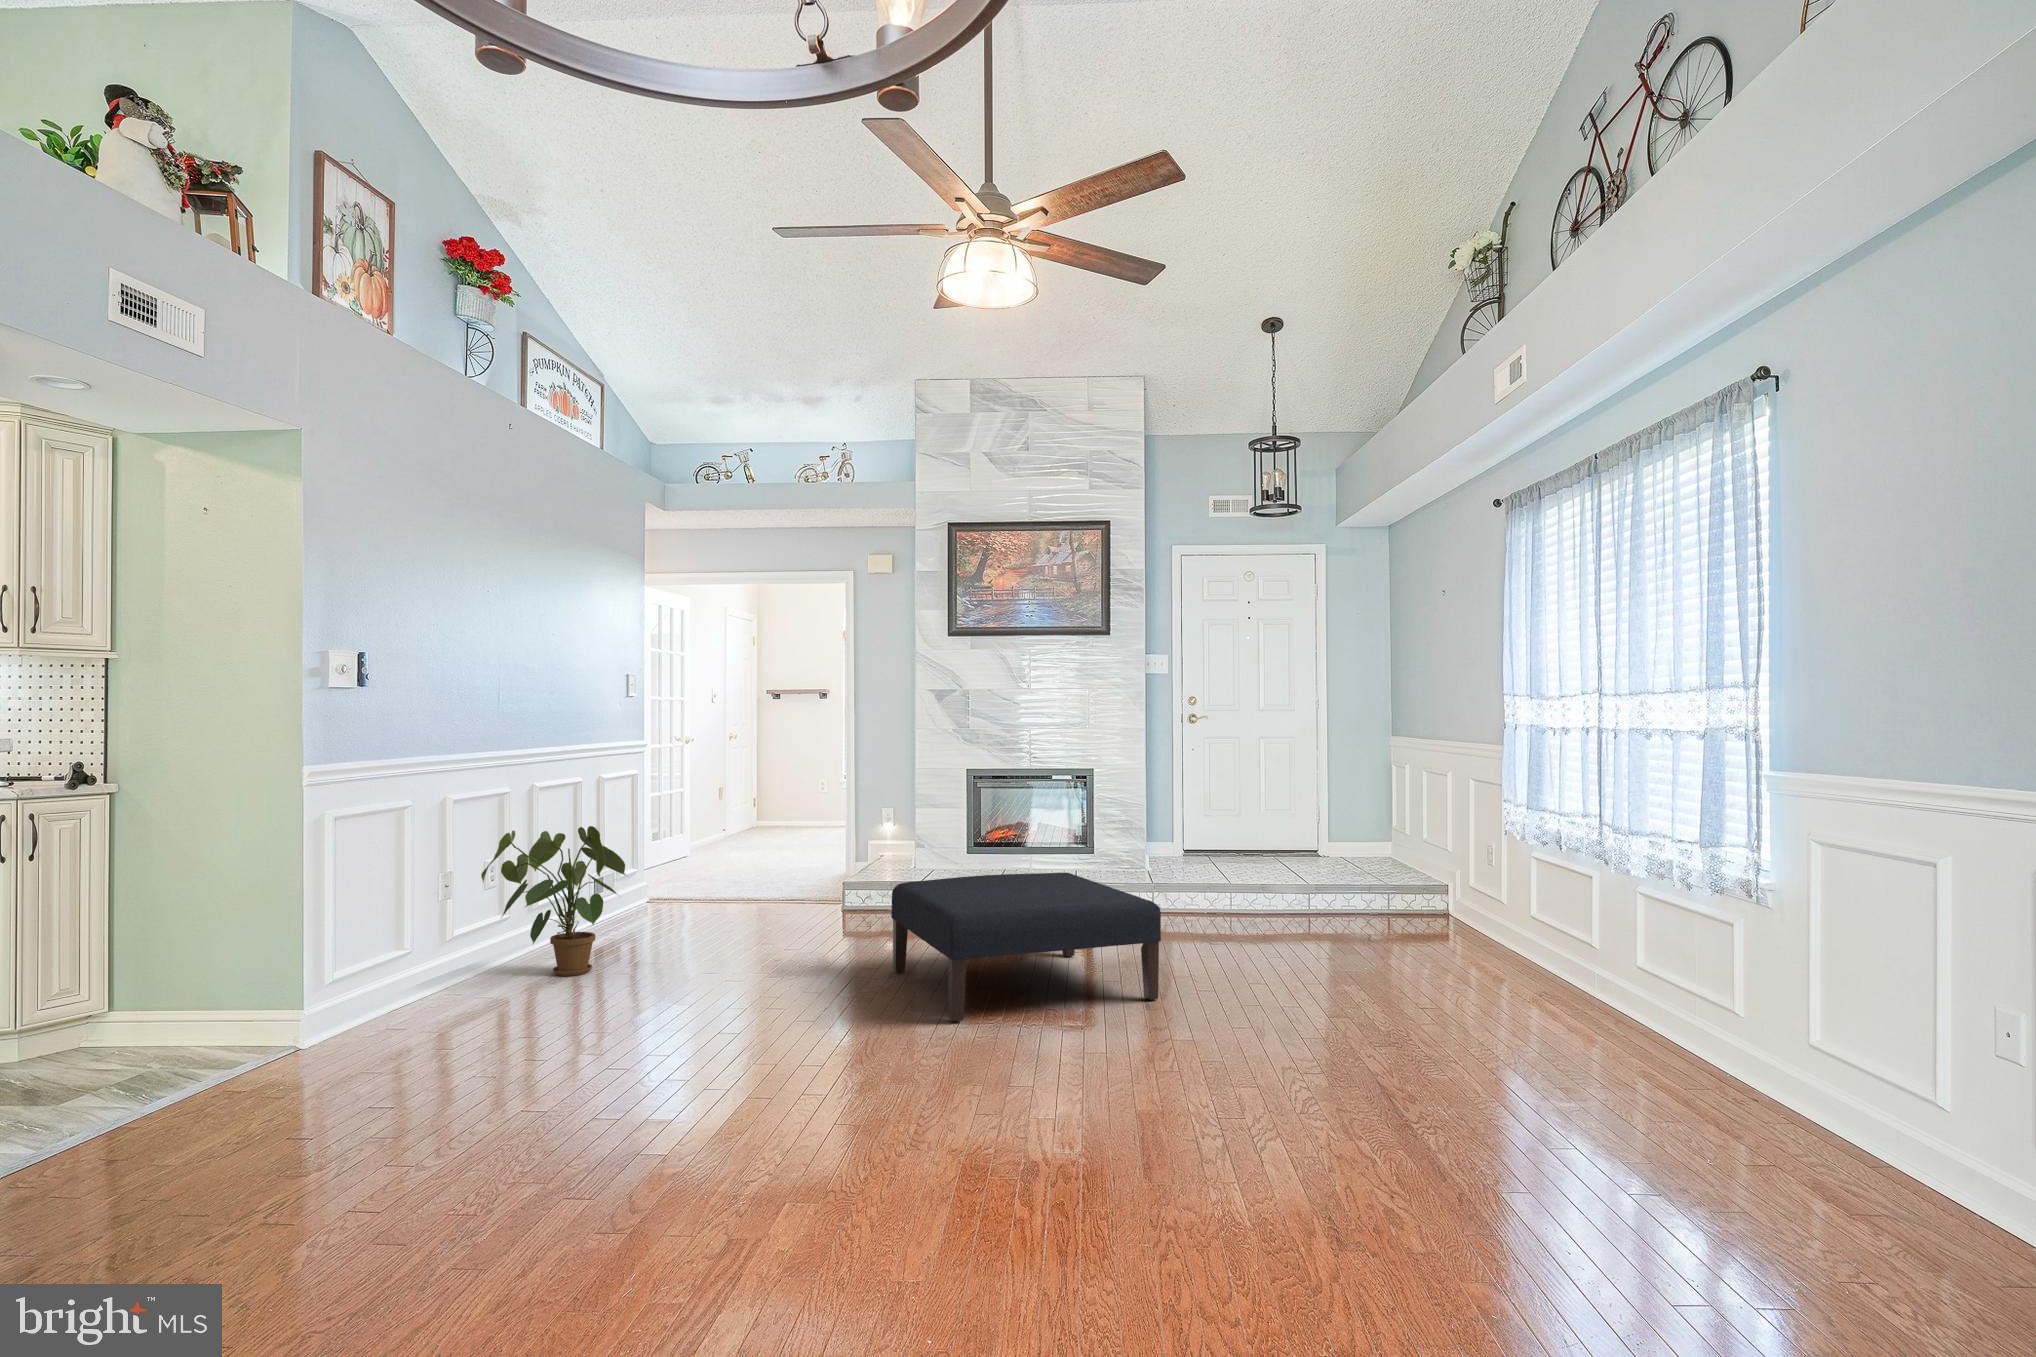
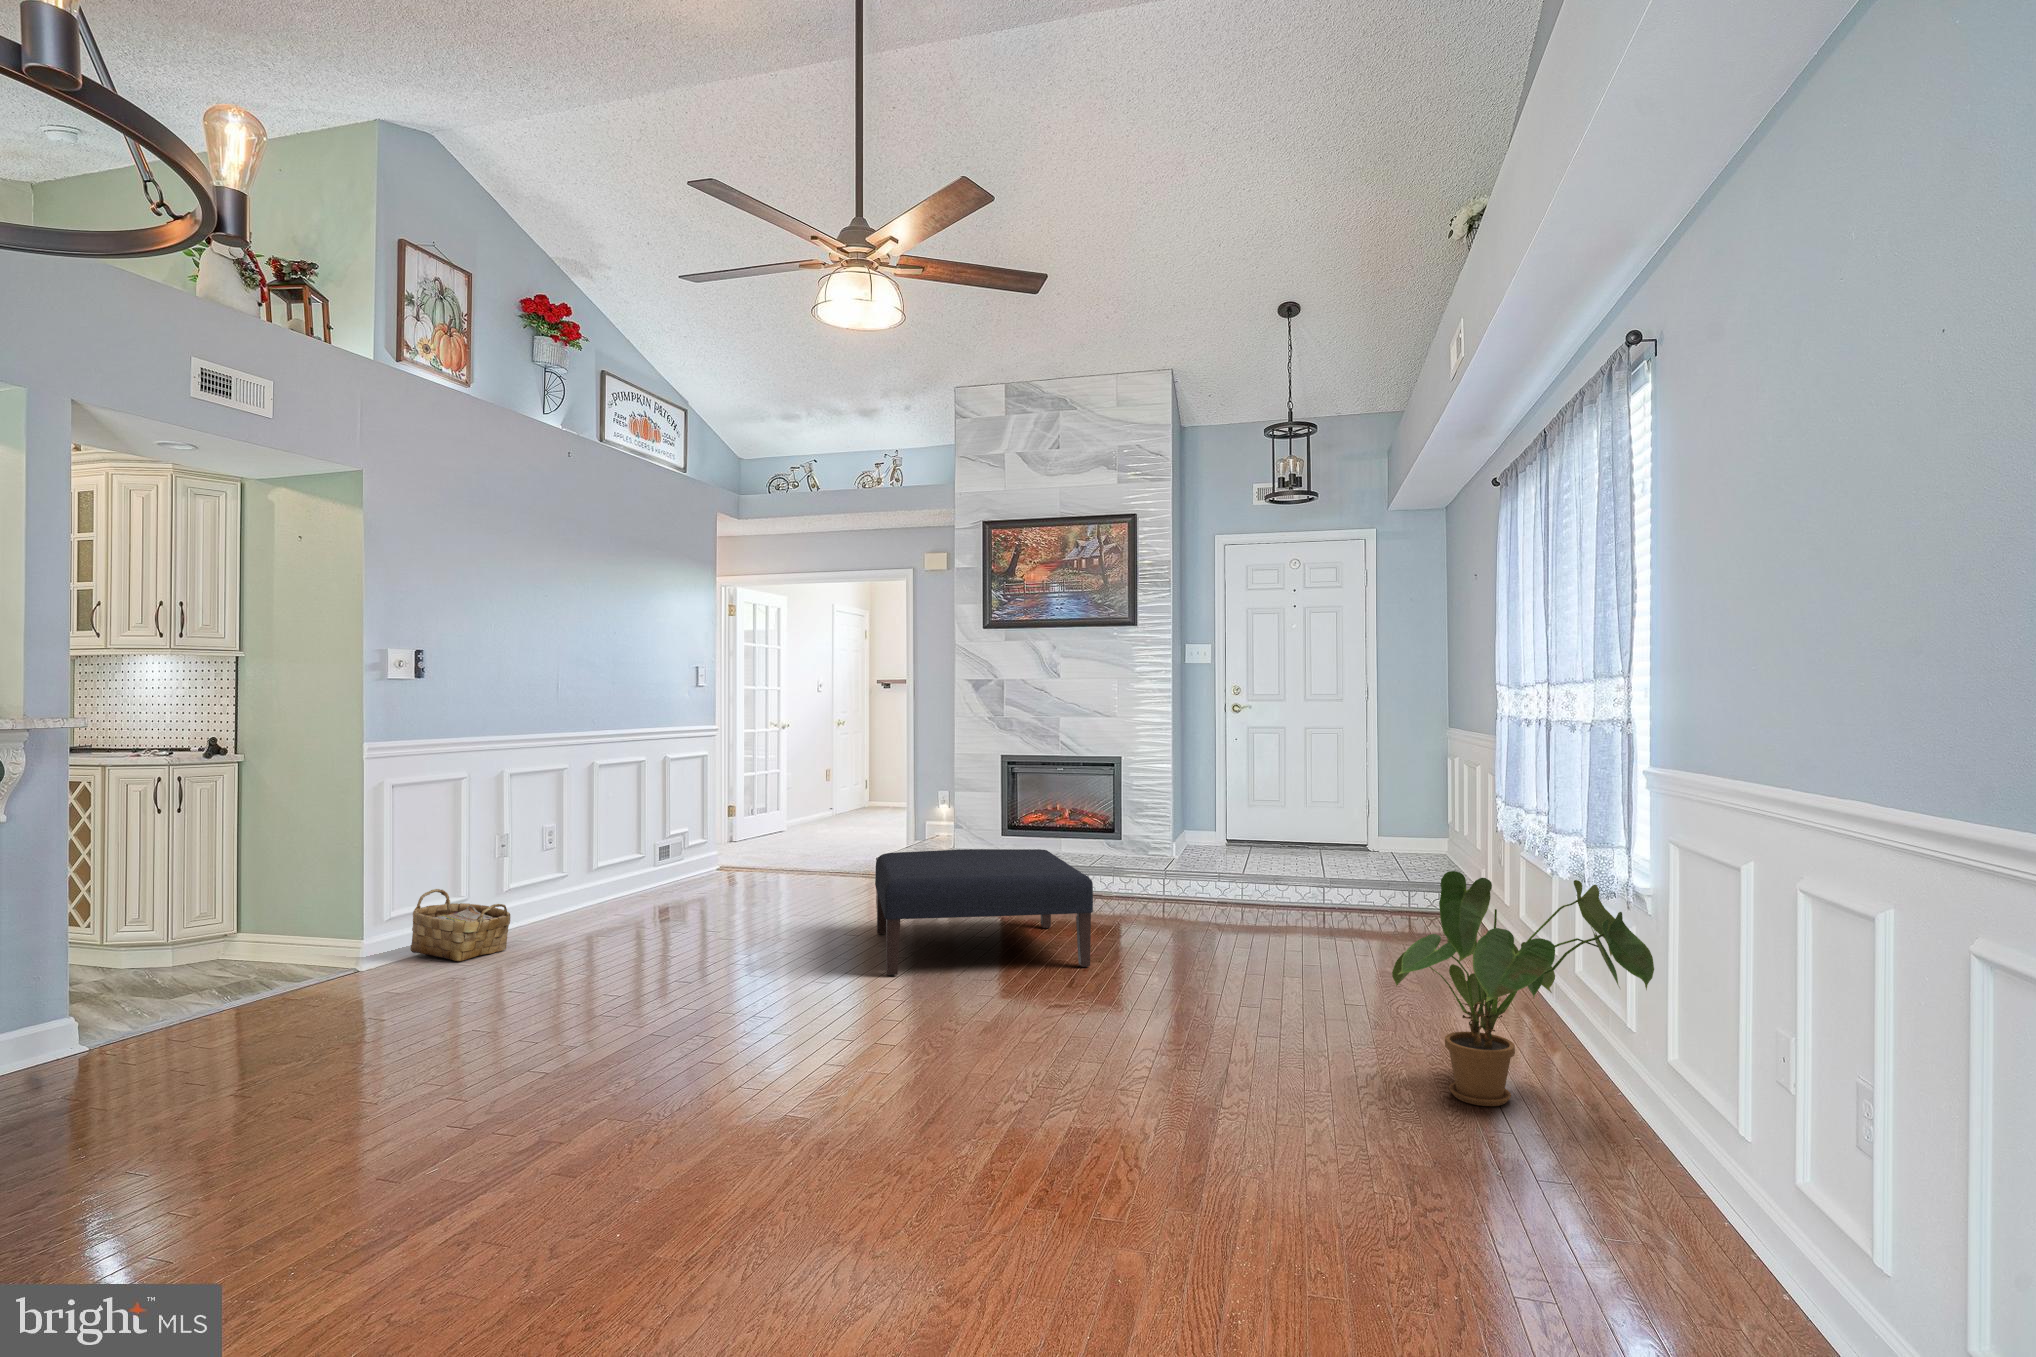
house plant: present [481,826,626,976] -> present [1392,871,1654,1106]
woven basket: none [349,945,474,1033] -> present [411,889,511,962]

